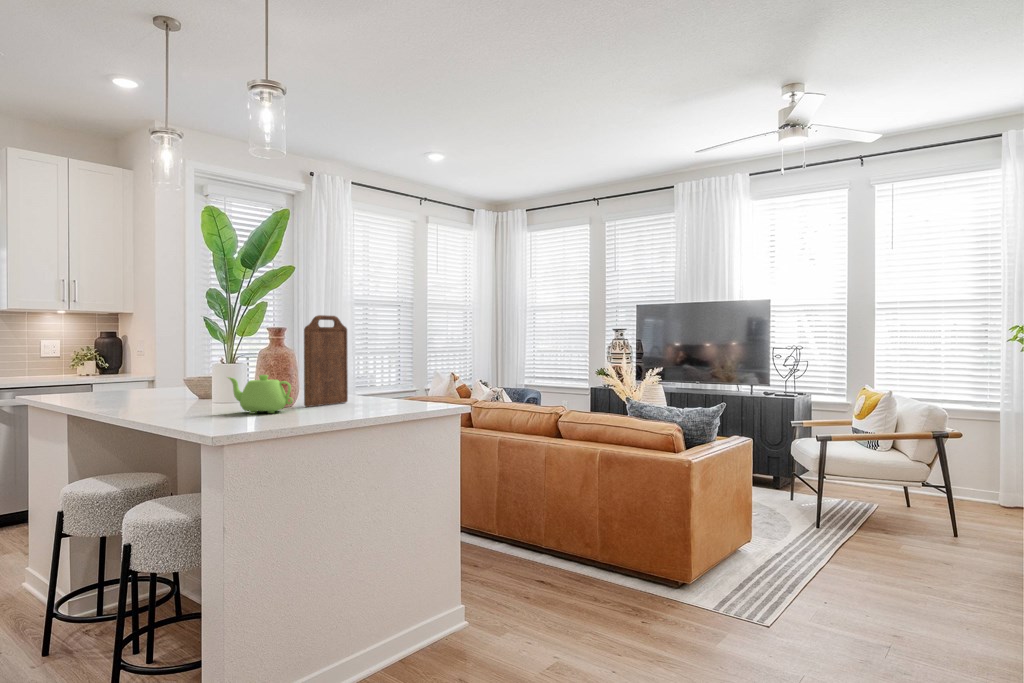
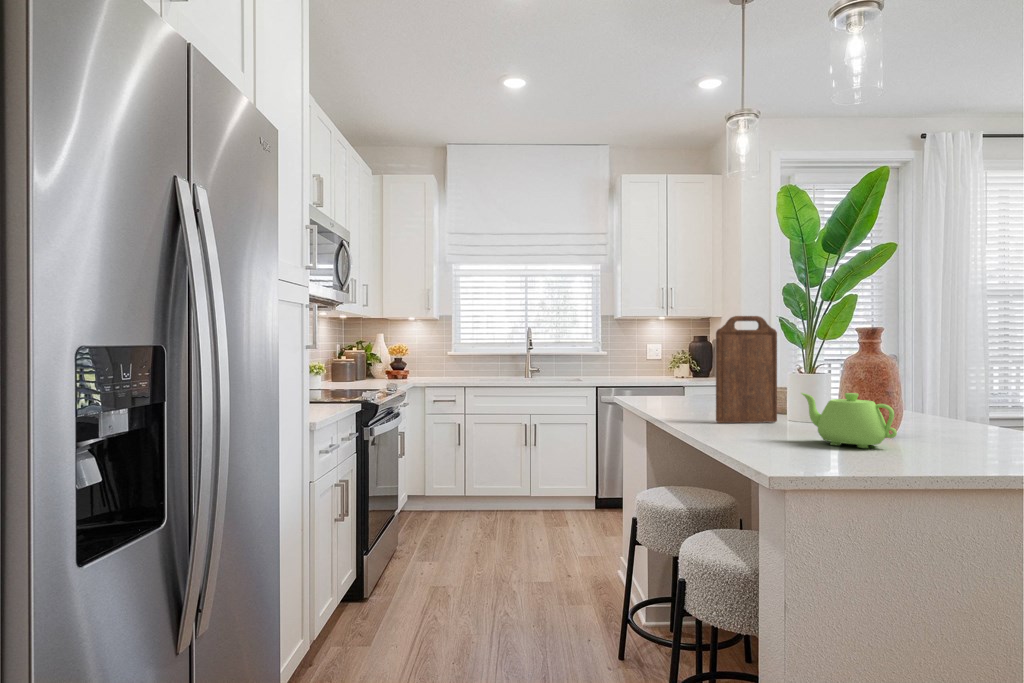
cutting board: present [304,315,348,407] -> present [716,316,777,423]

